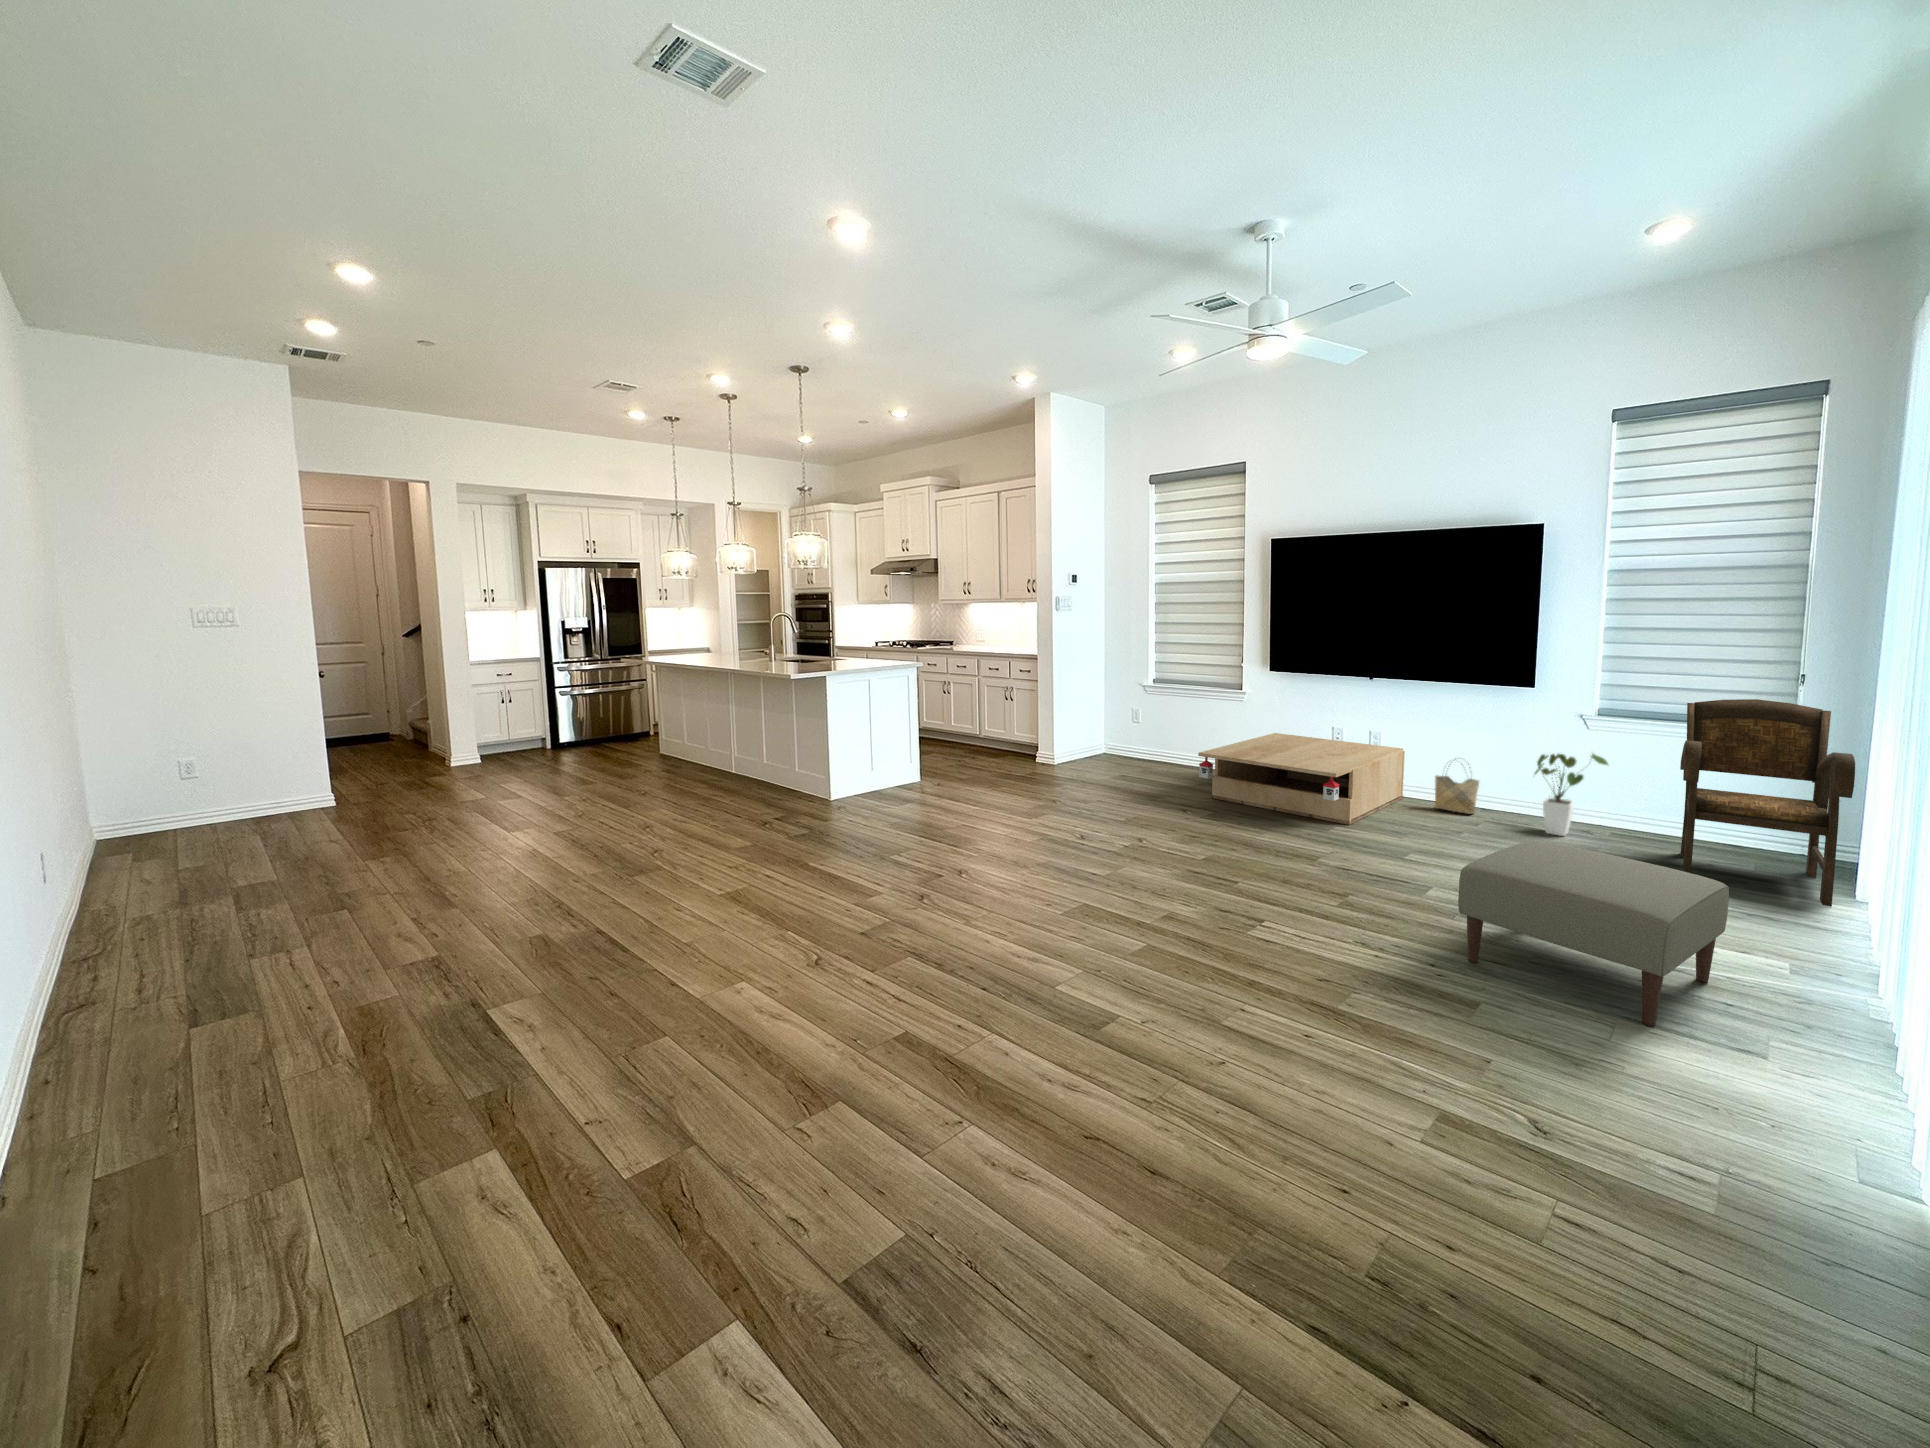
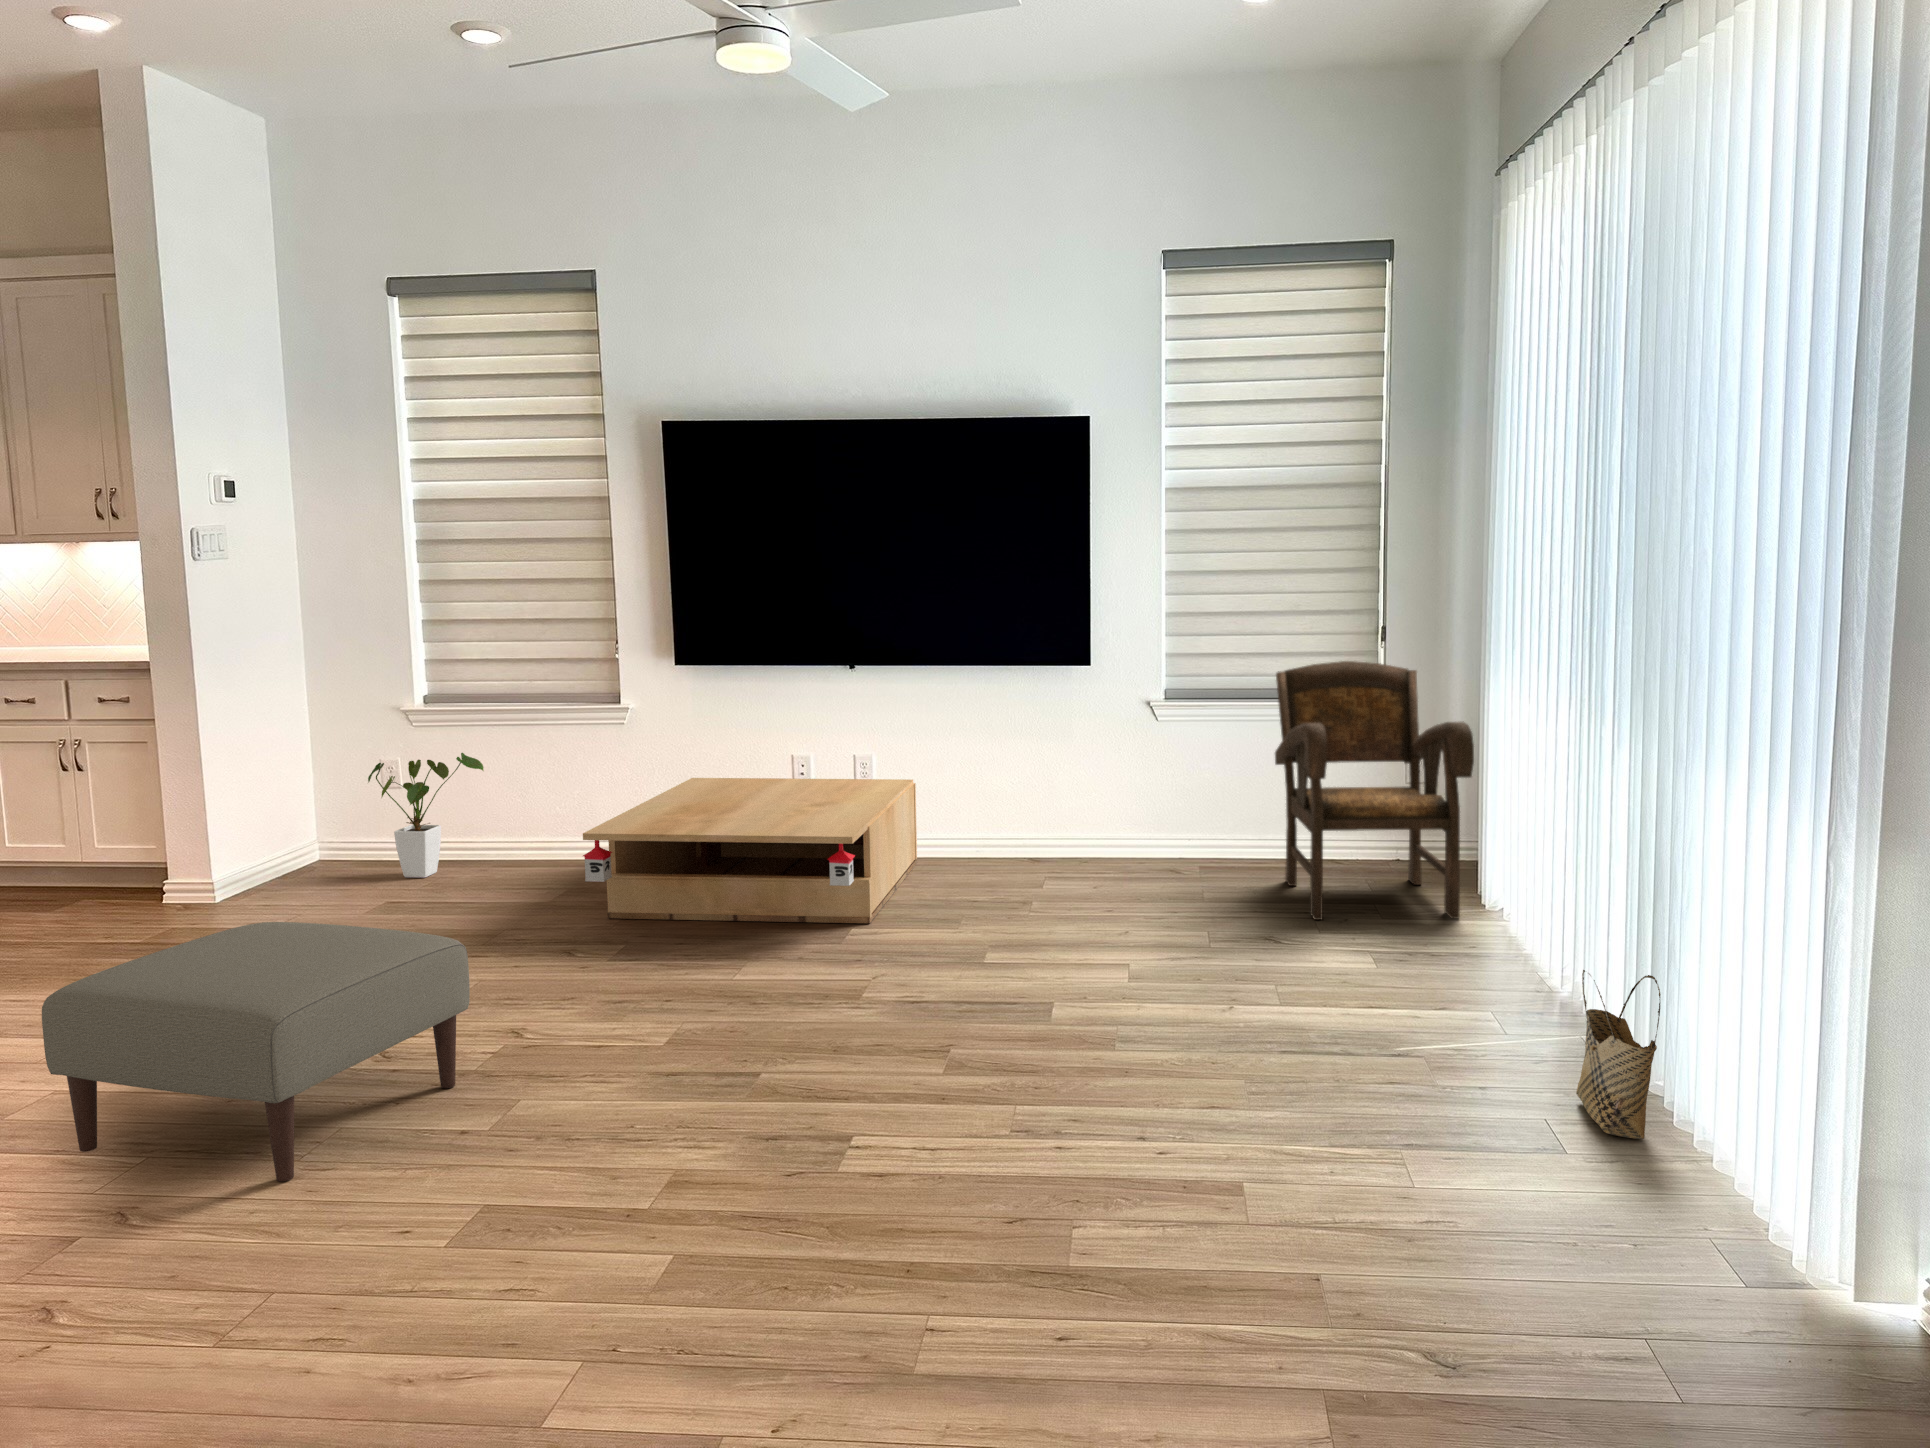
house plant: present [1535,754,1608,836] -> present [368,753,484,878]
woven basket: present [1435,776,1479,814] -> present [1576,970,1661,1139]
ottoman: present [1458,841,1729,1026] -> present [42,922,470,1181]

